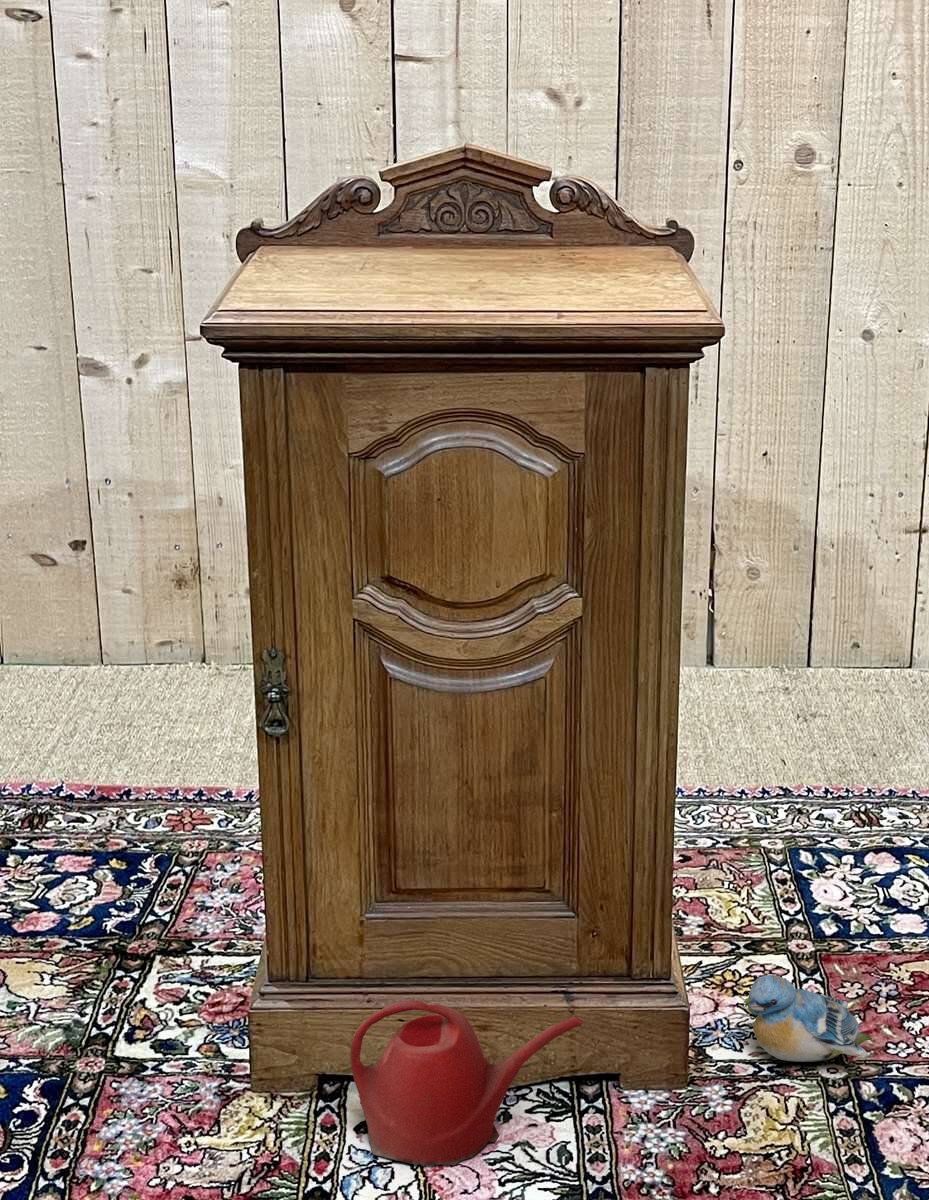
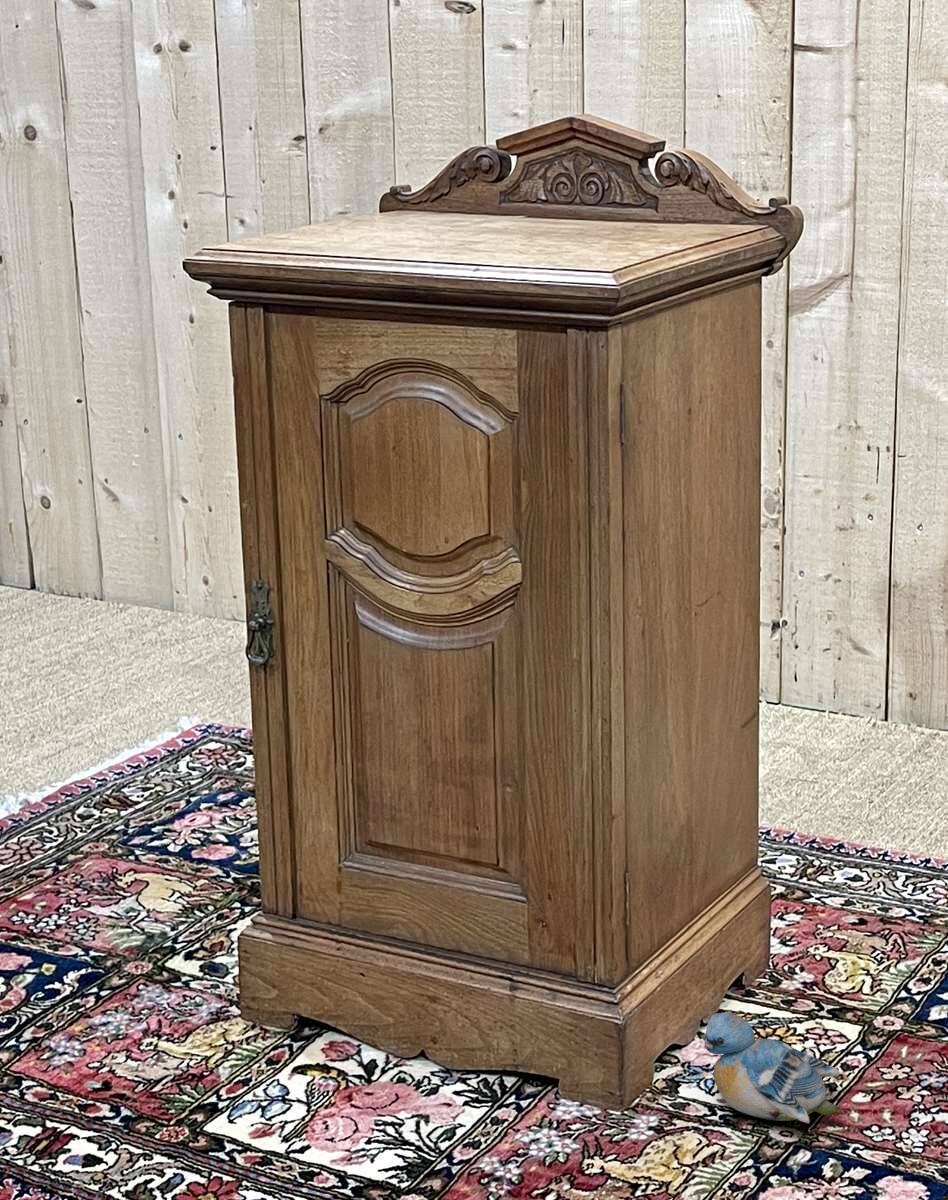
watering can: present [350,1000,584,1165] -> none [280,945,476,1116]

